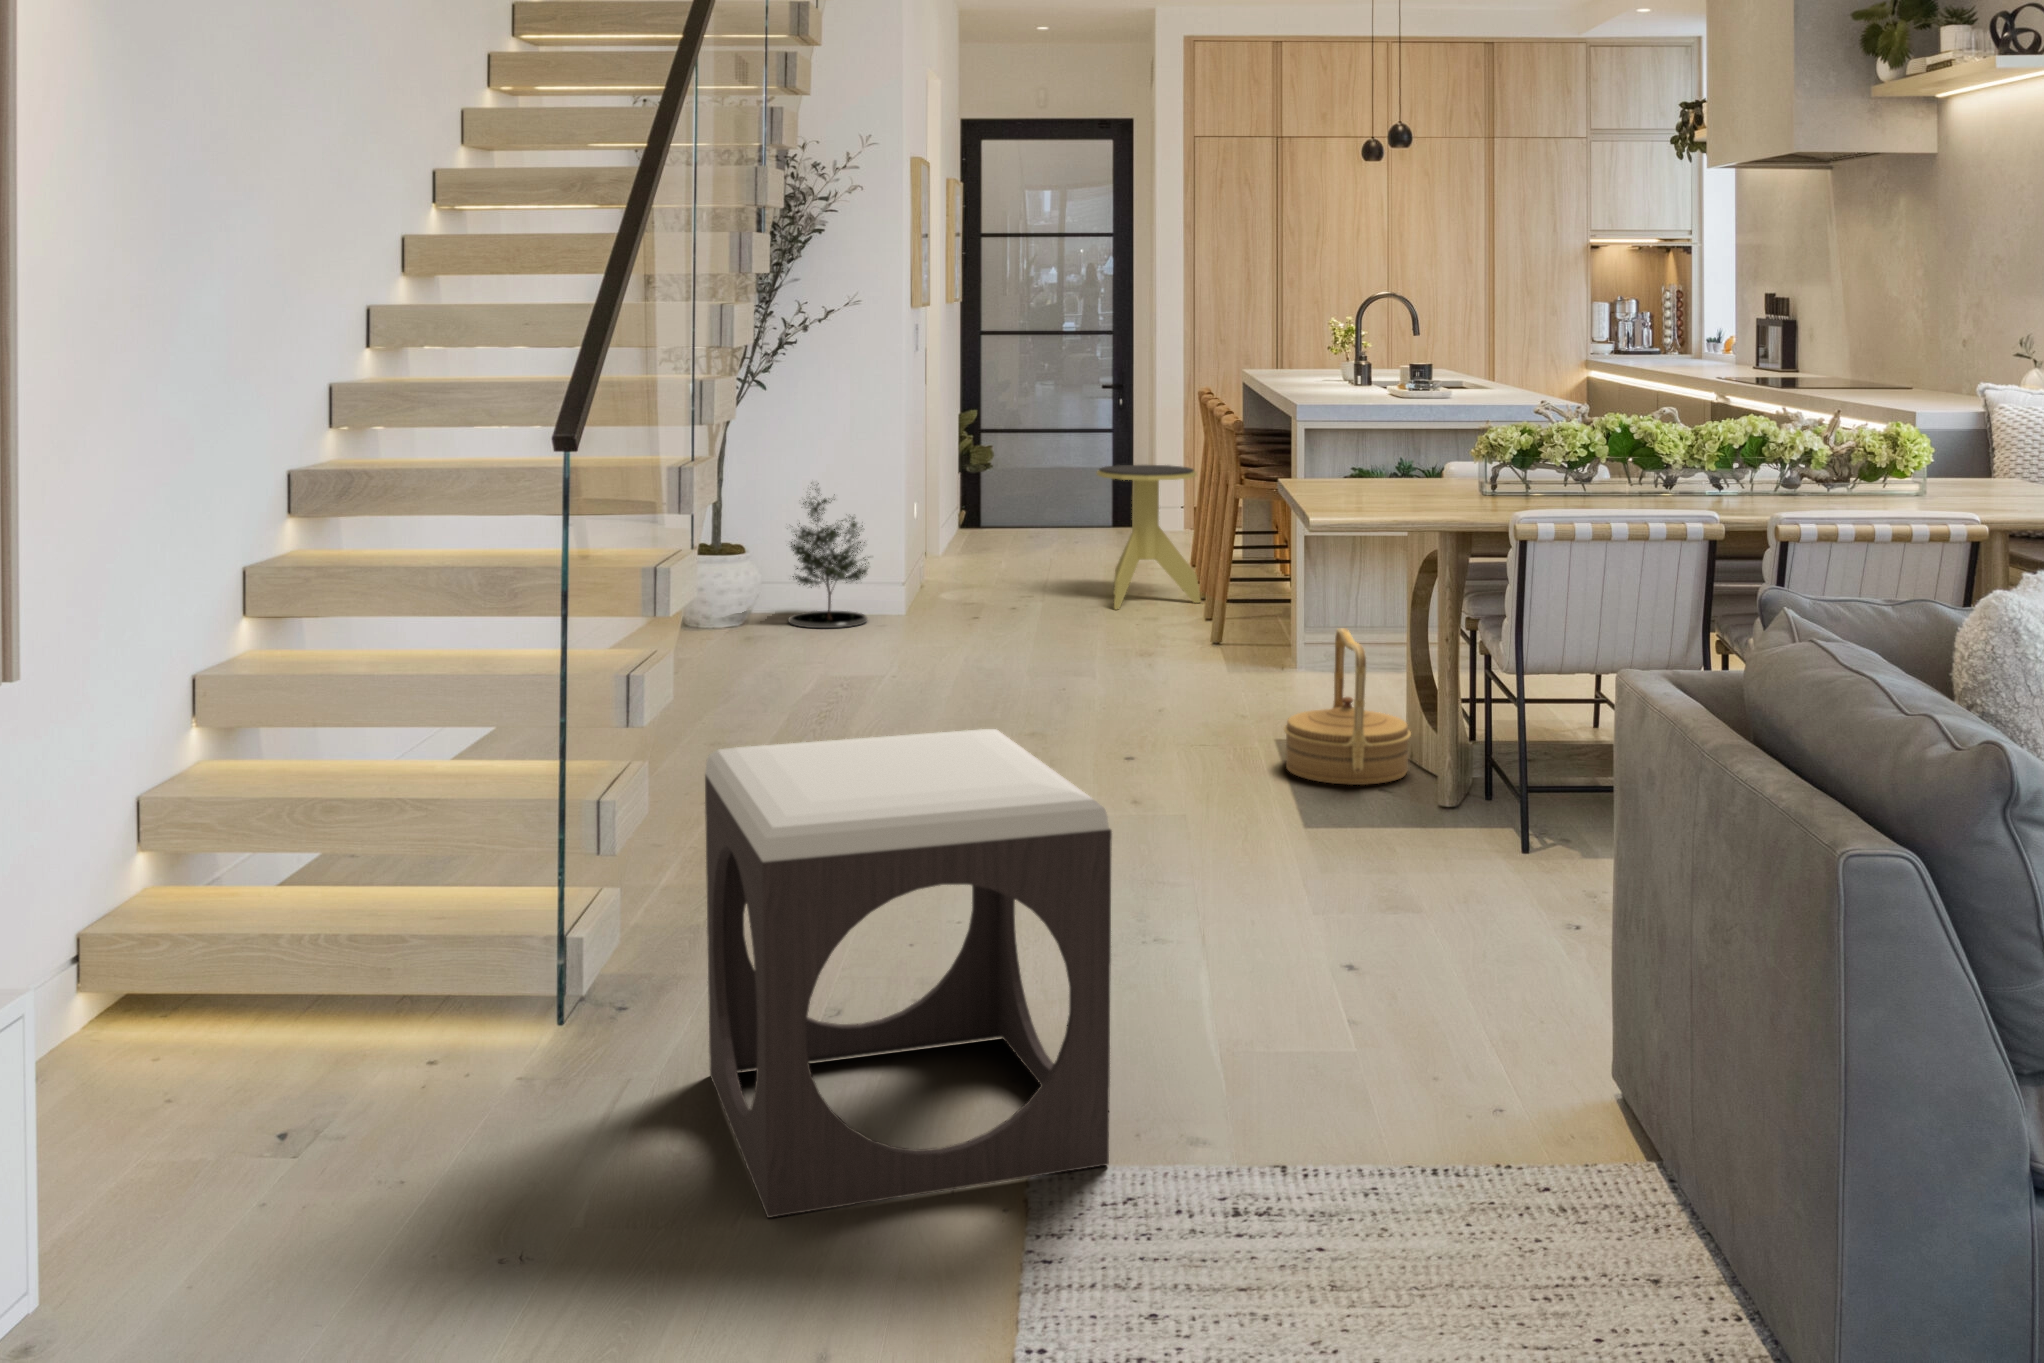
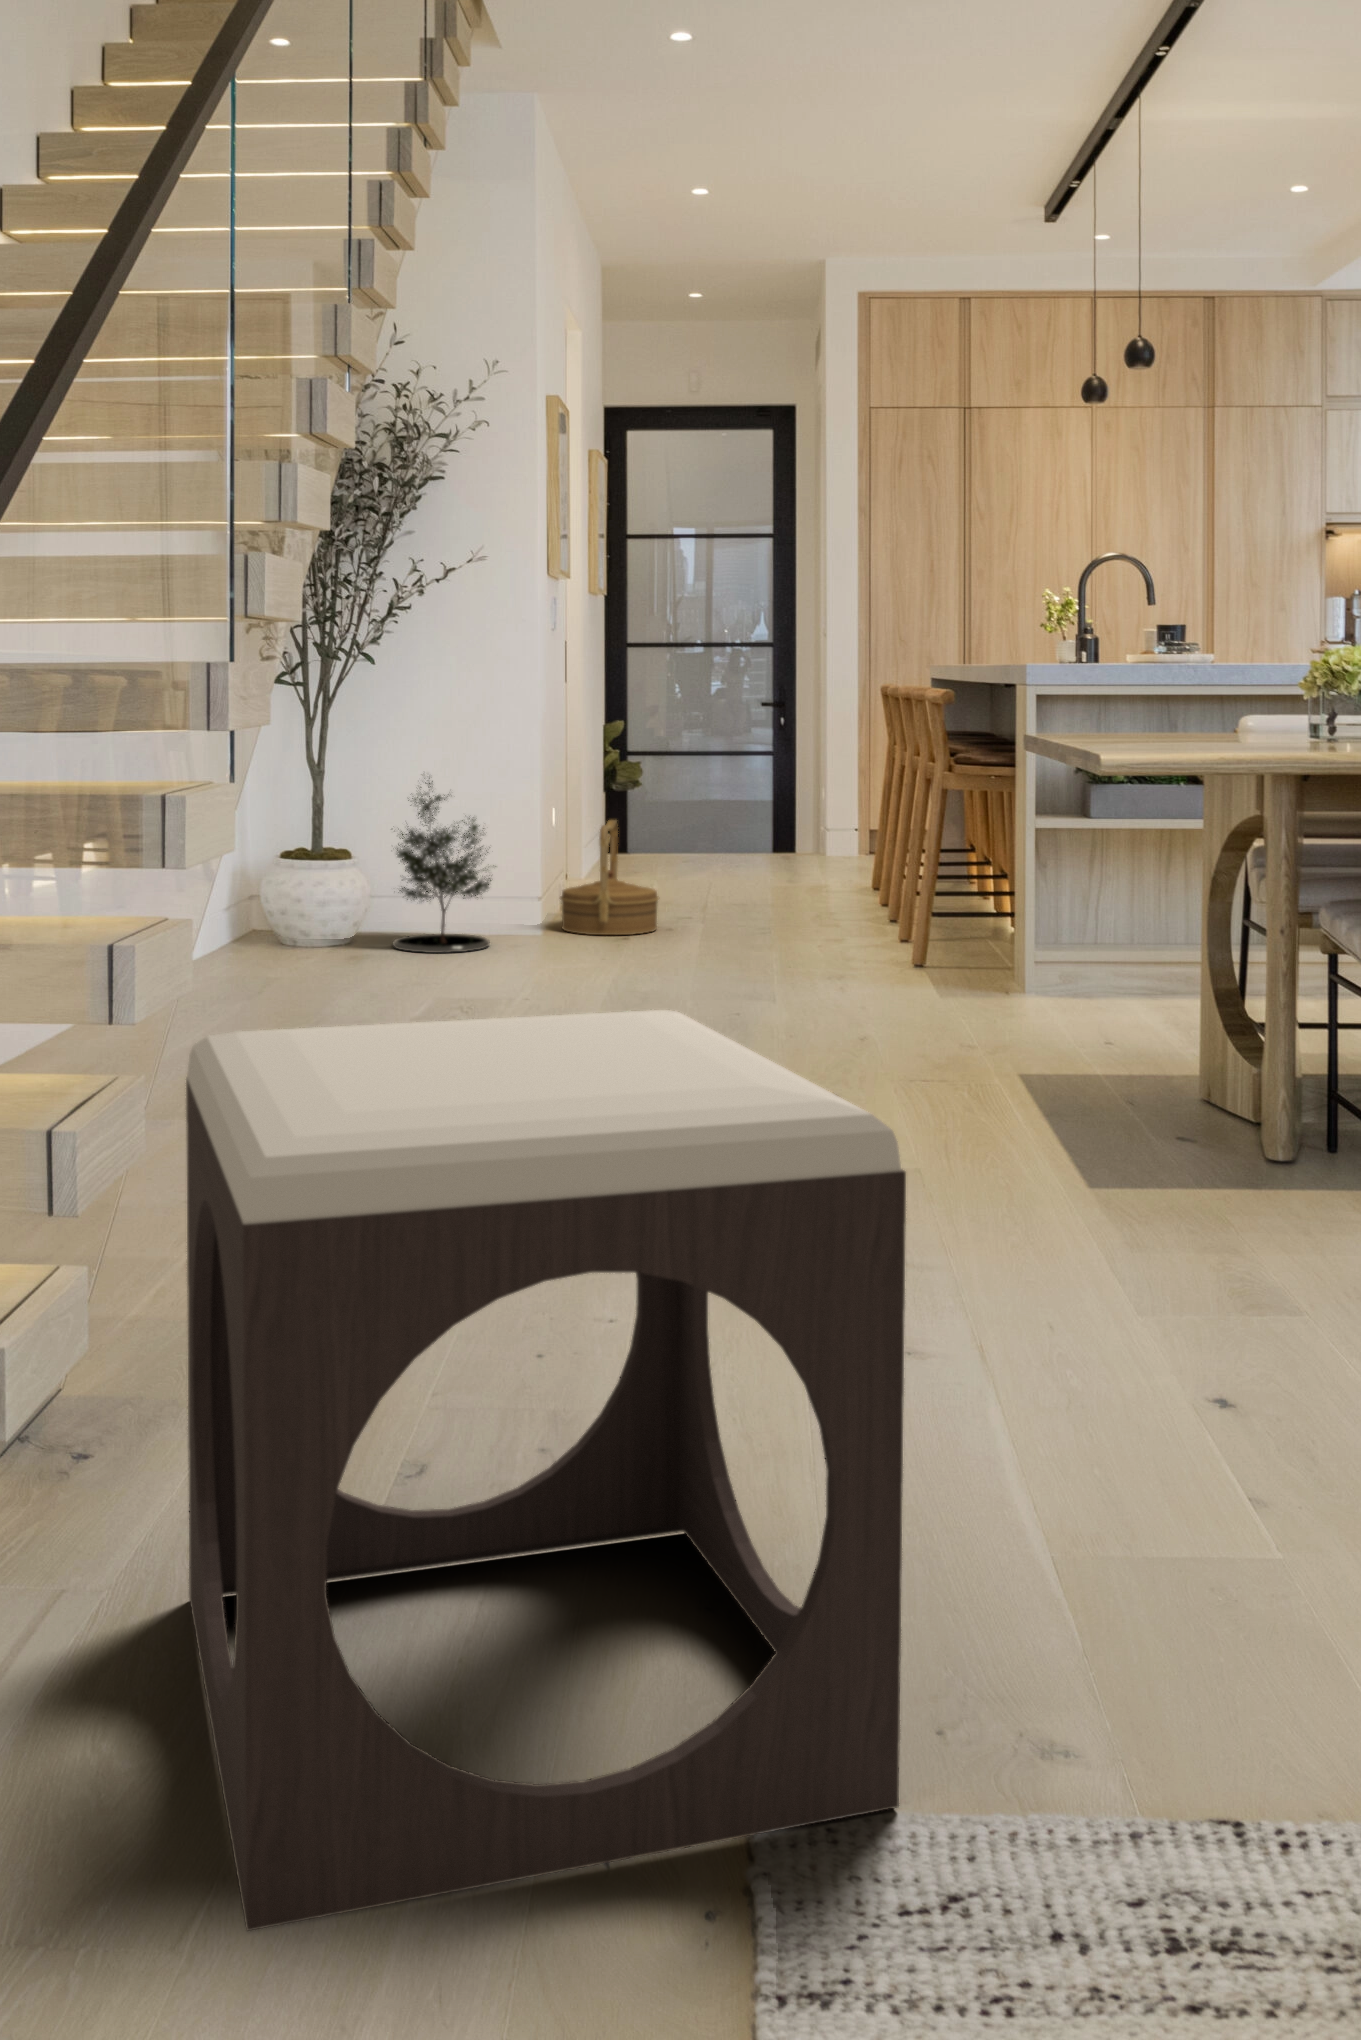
side table: present [1097,465,1200,610] -> none [768,763,895,936]
woven basket: present [1284,628,1411,785] -> present [560,820,659,935]

